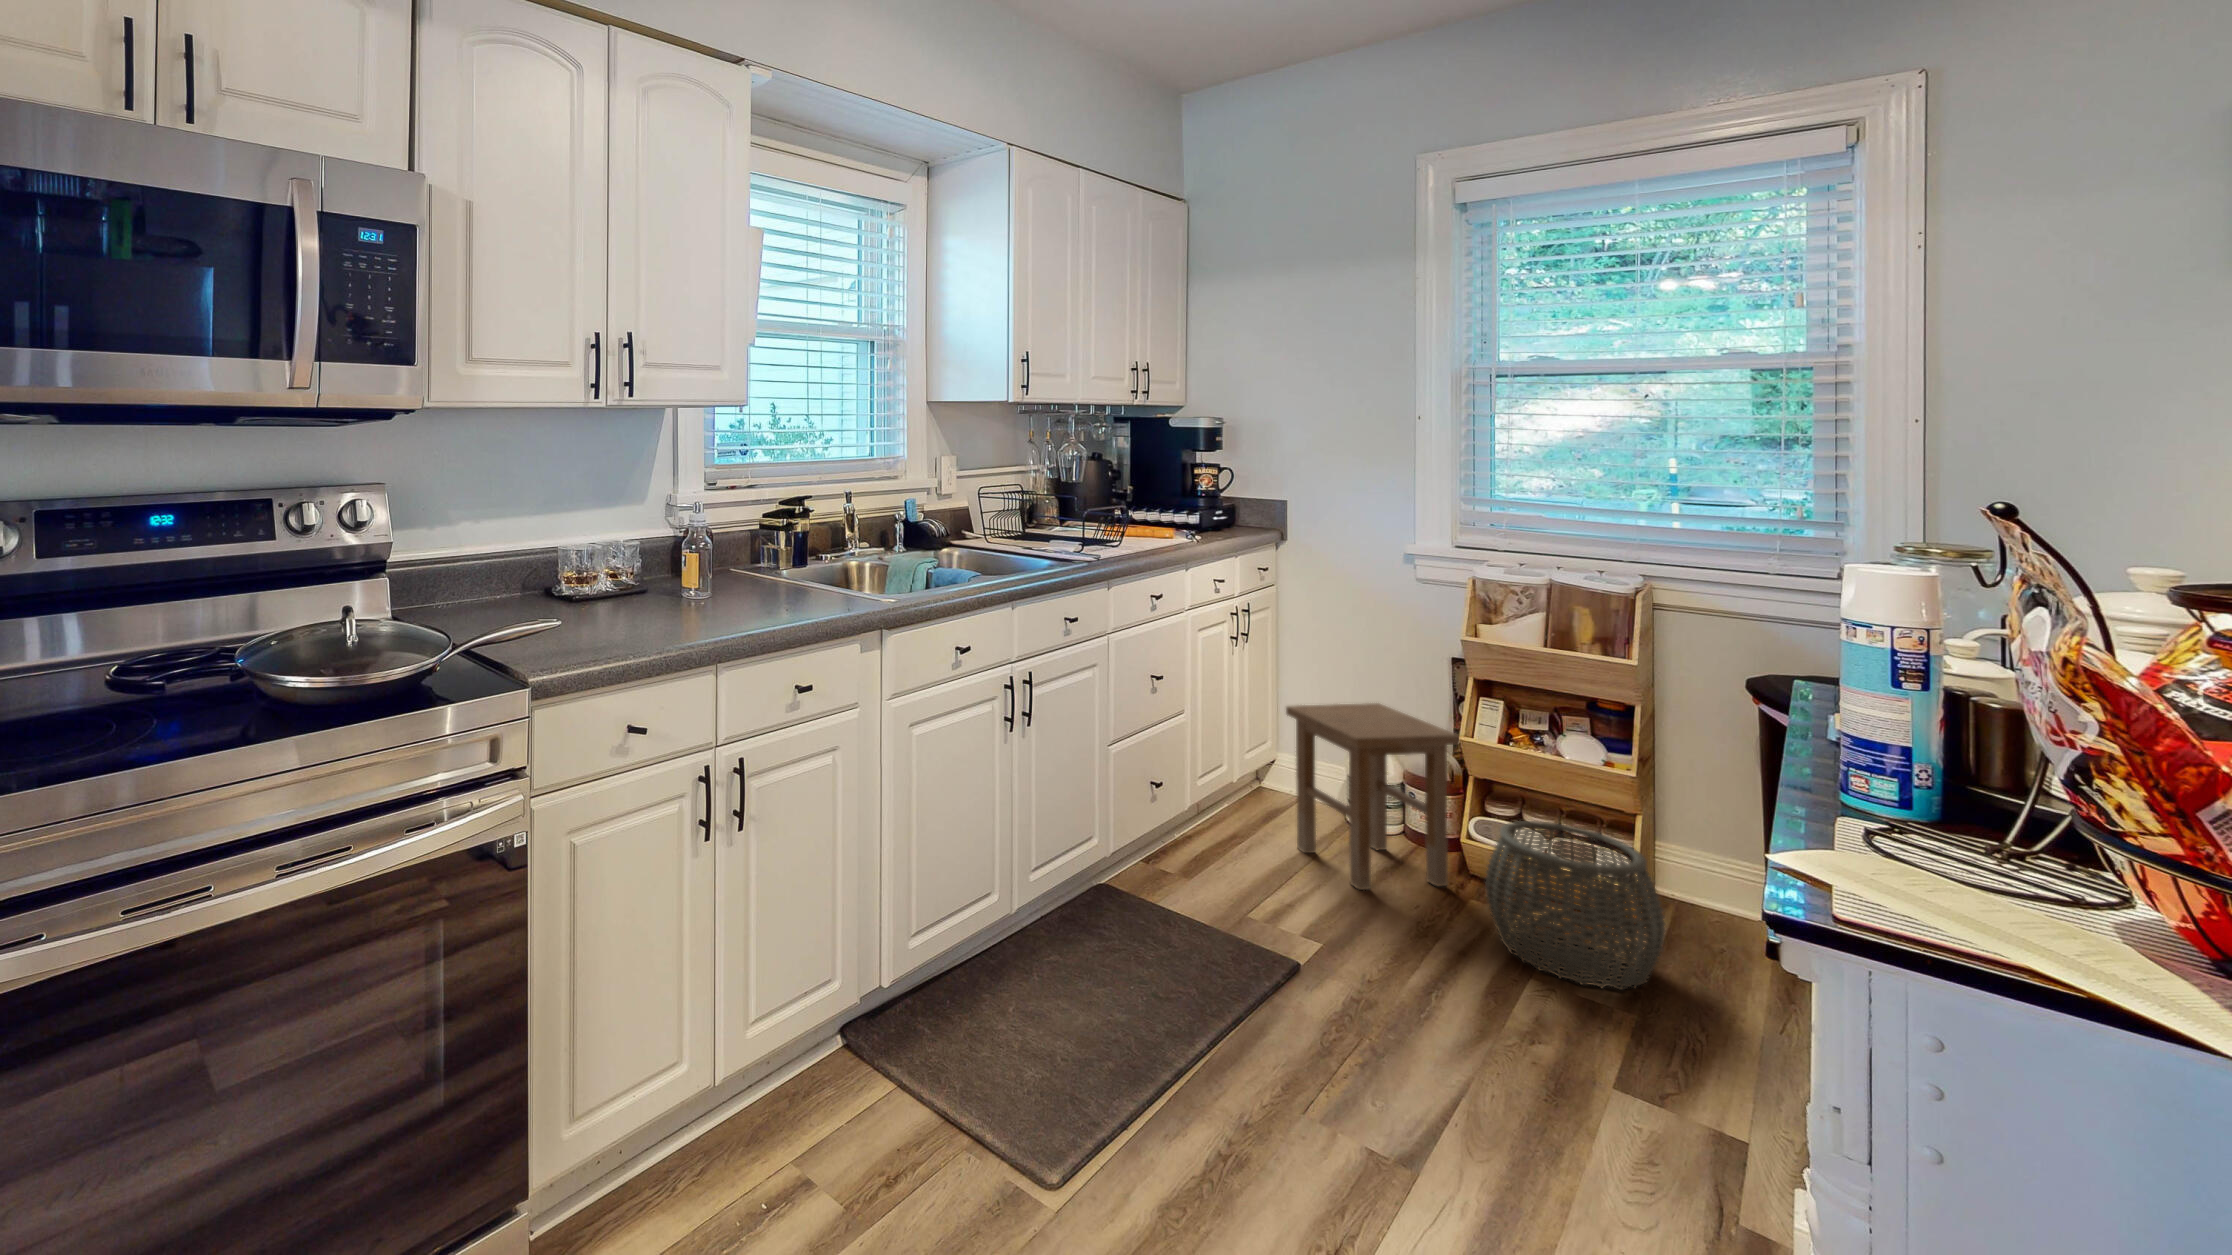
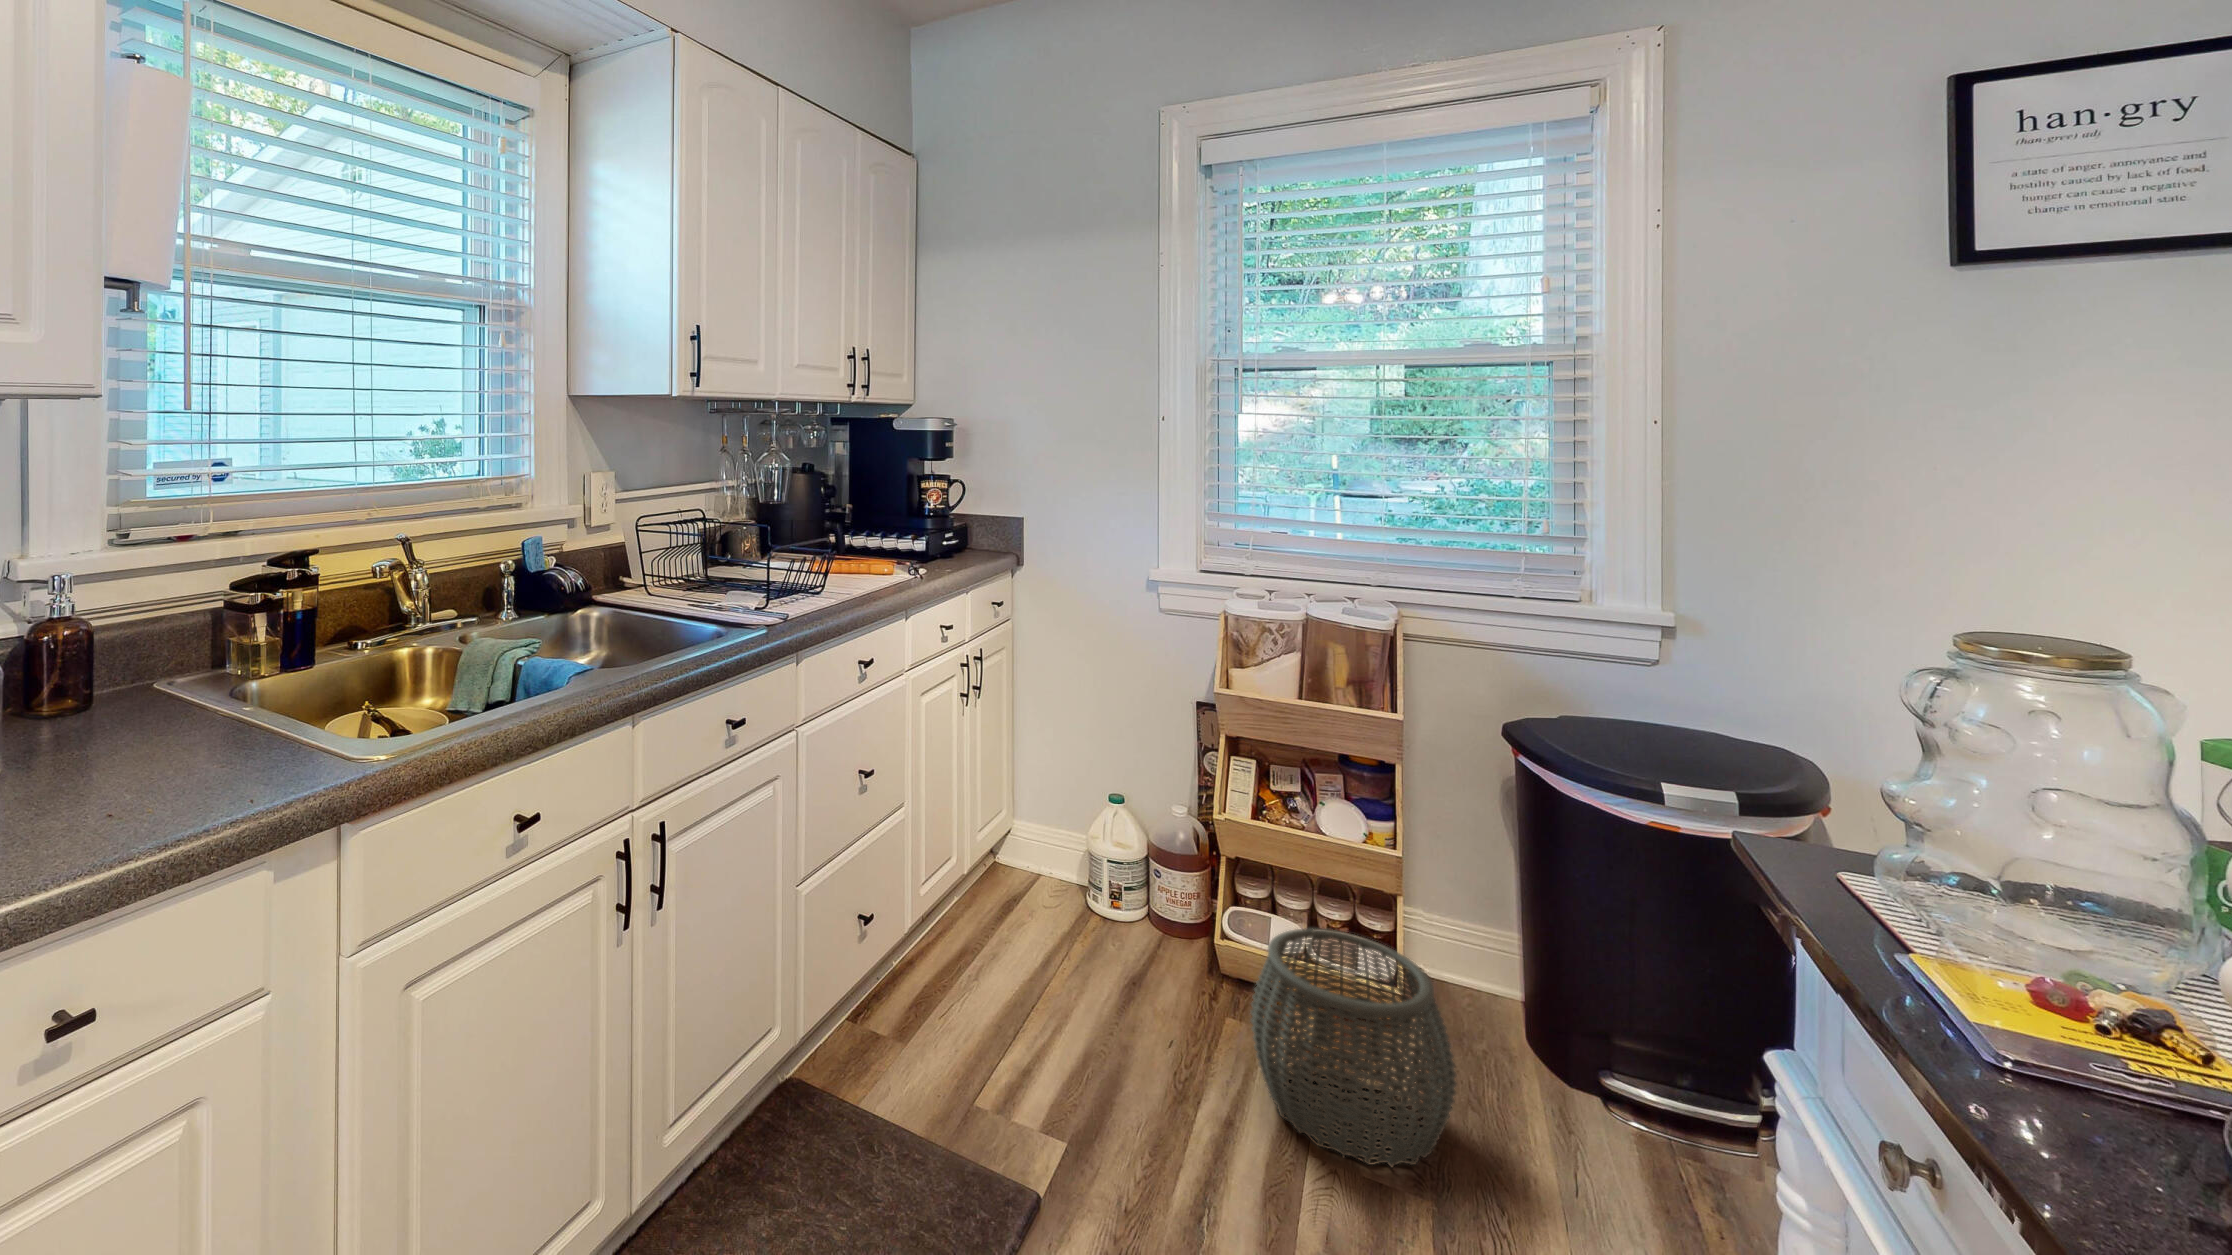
stool: present [1286,703,1459,890] -> none [1020,767,1213,1029]

